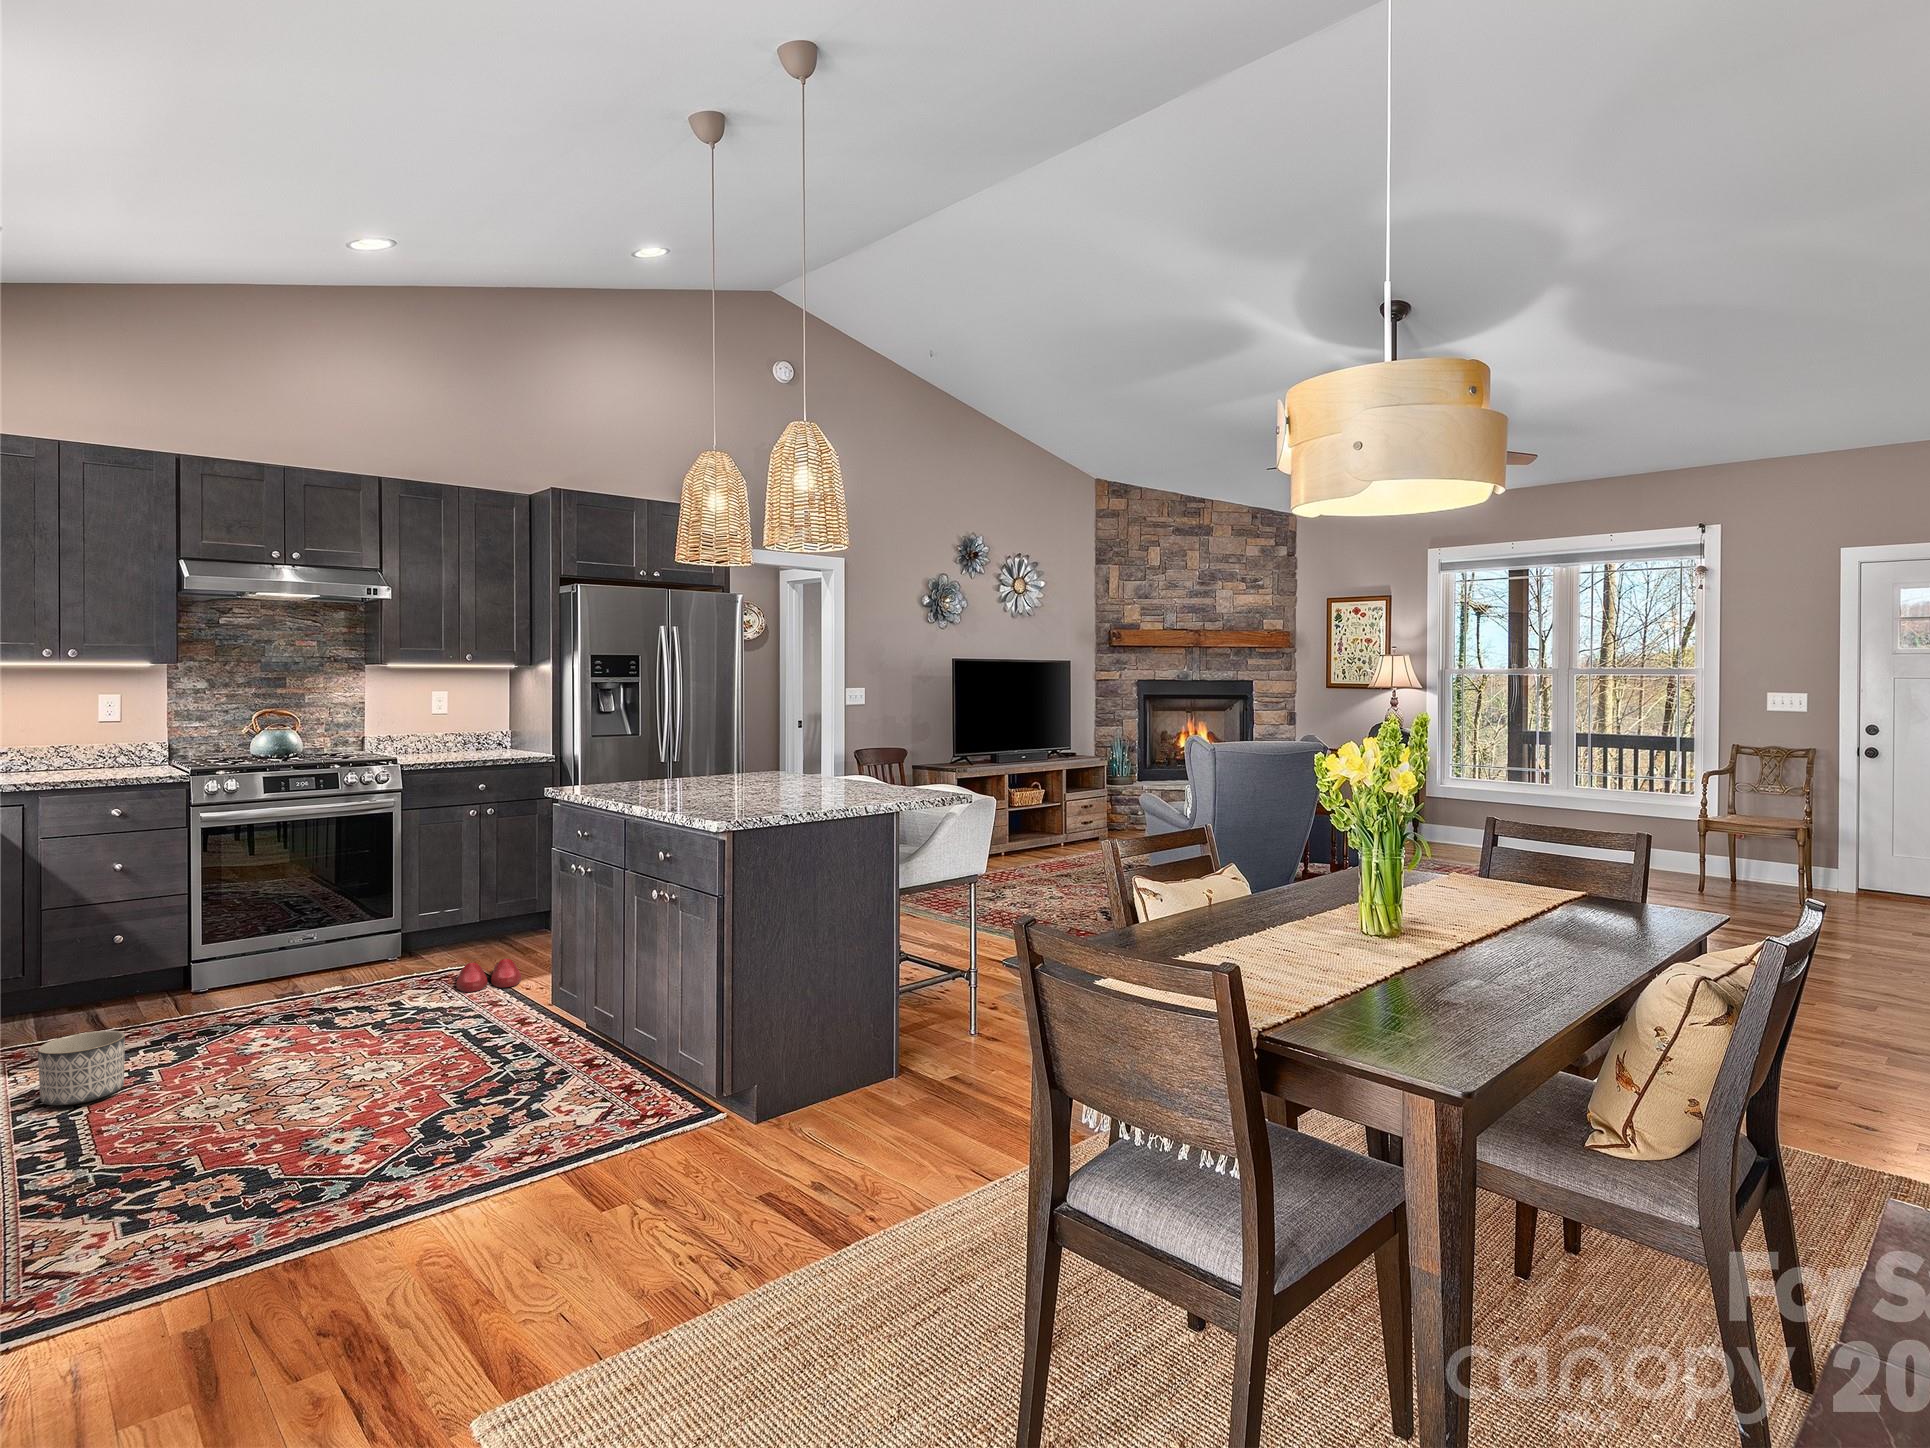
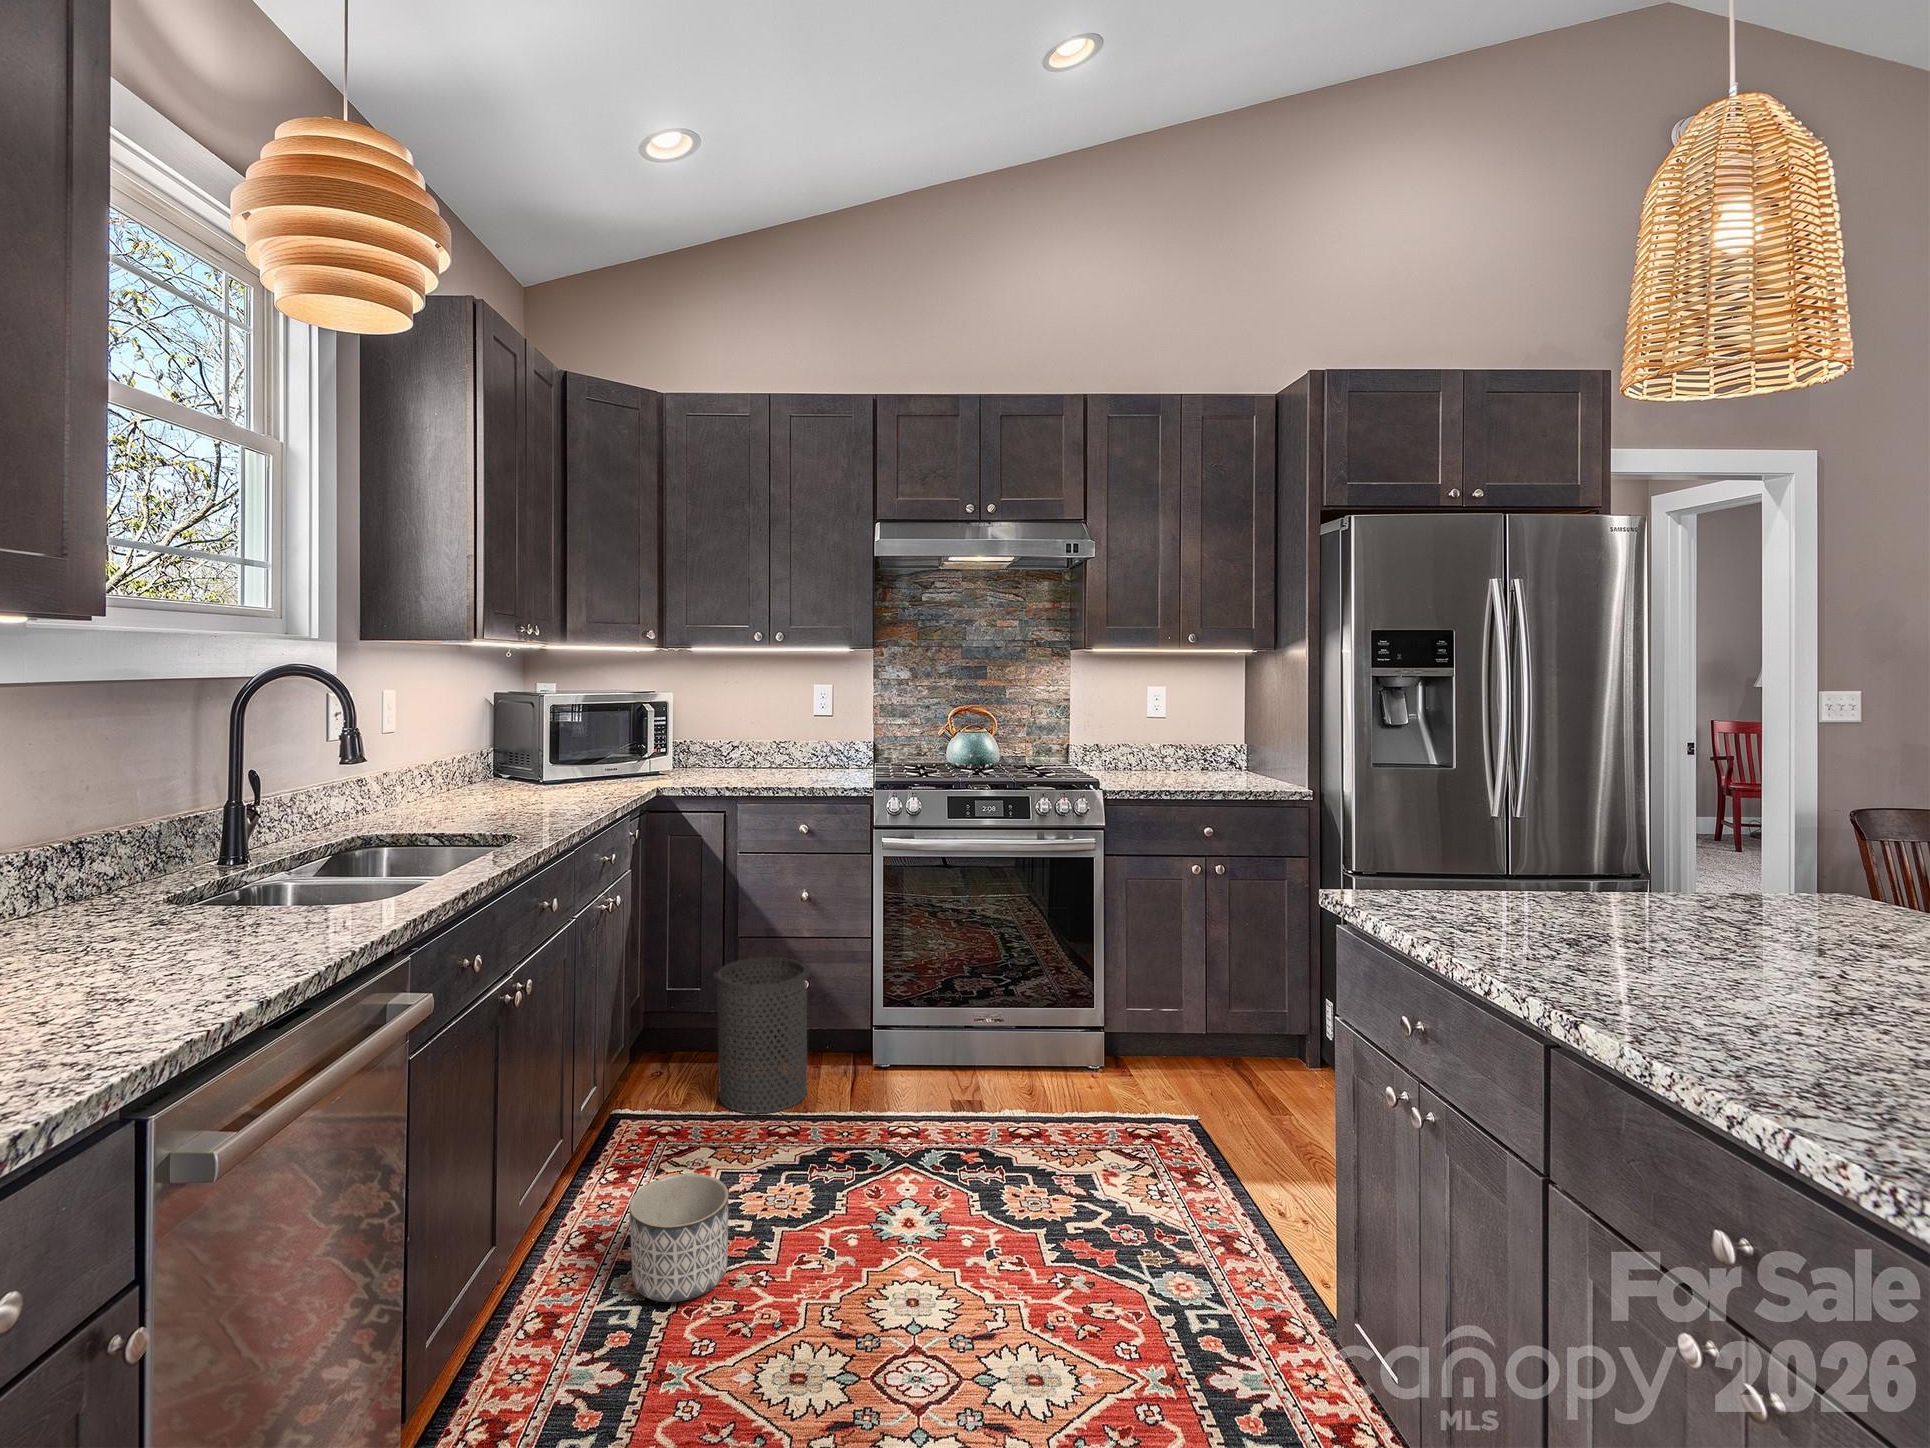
trash can: none [38,915,139,1036] -> present [714,957,810,1114]
slippers: present [456,959,521,992] -> none [1178,1115,1278,1190]

